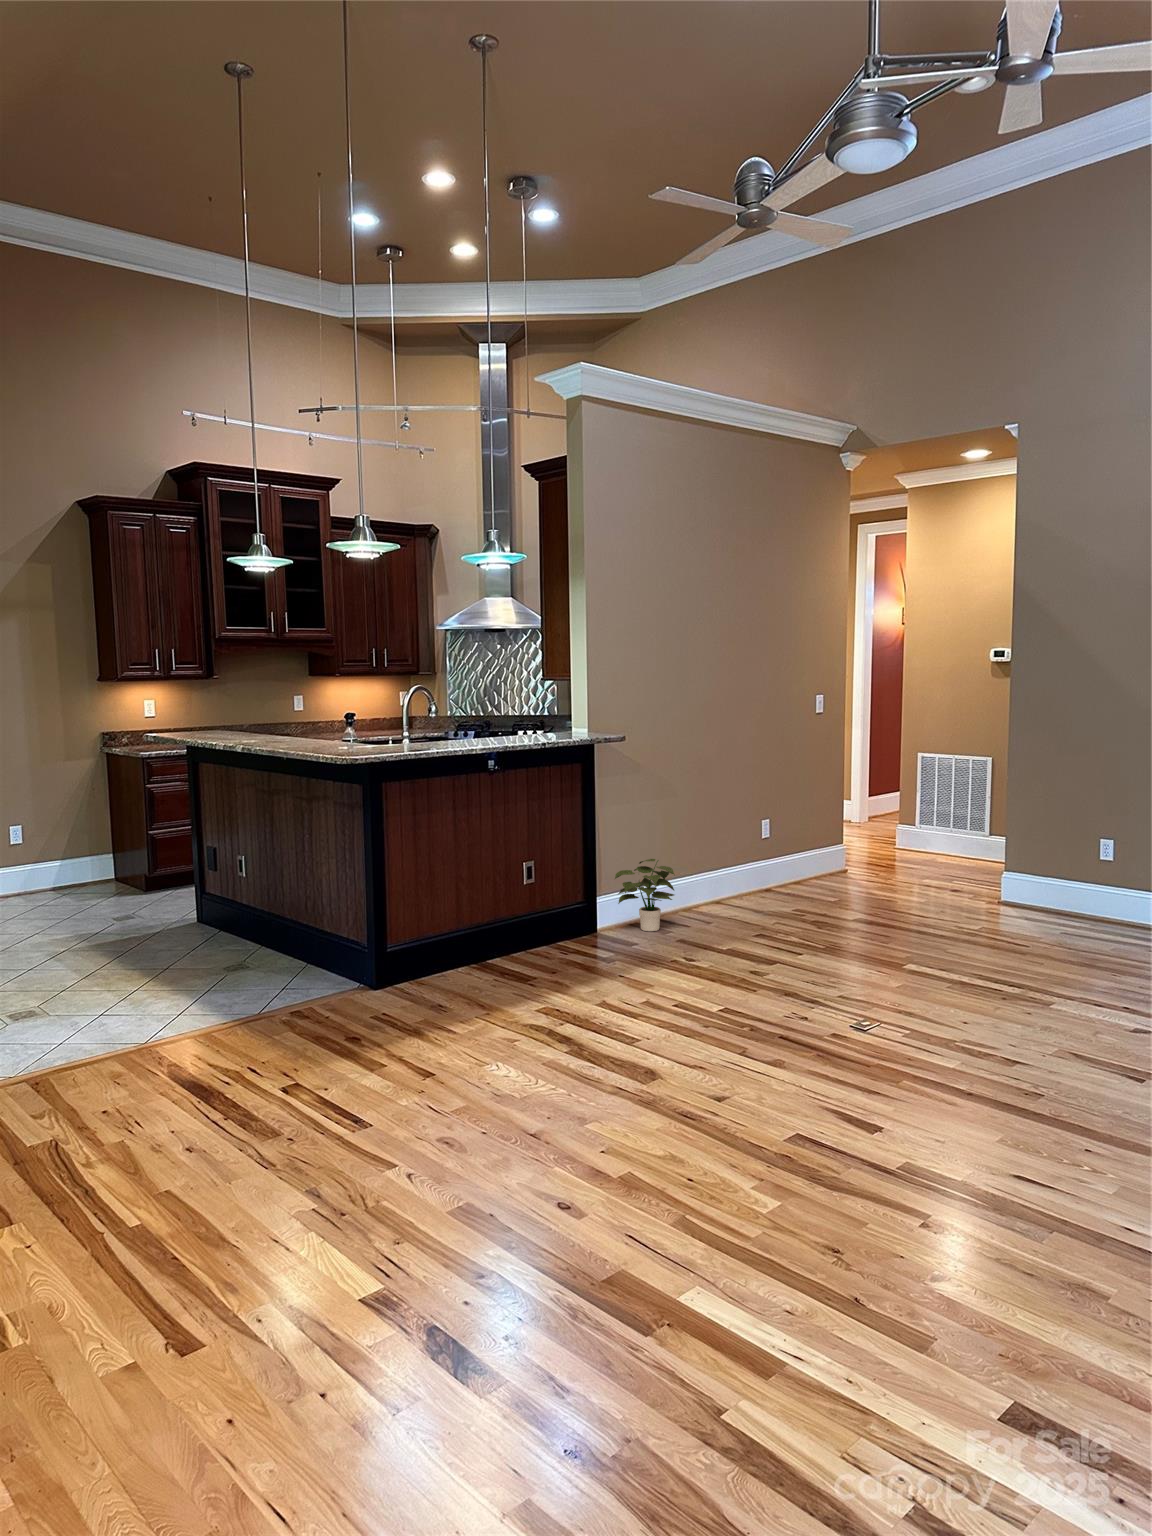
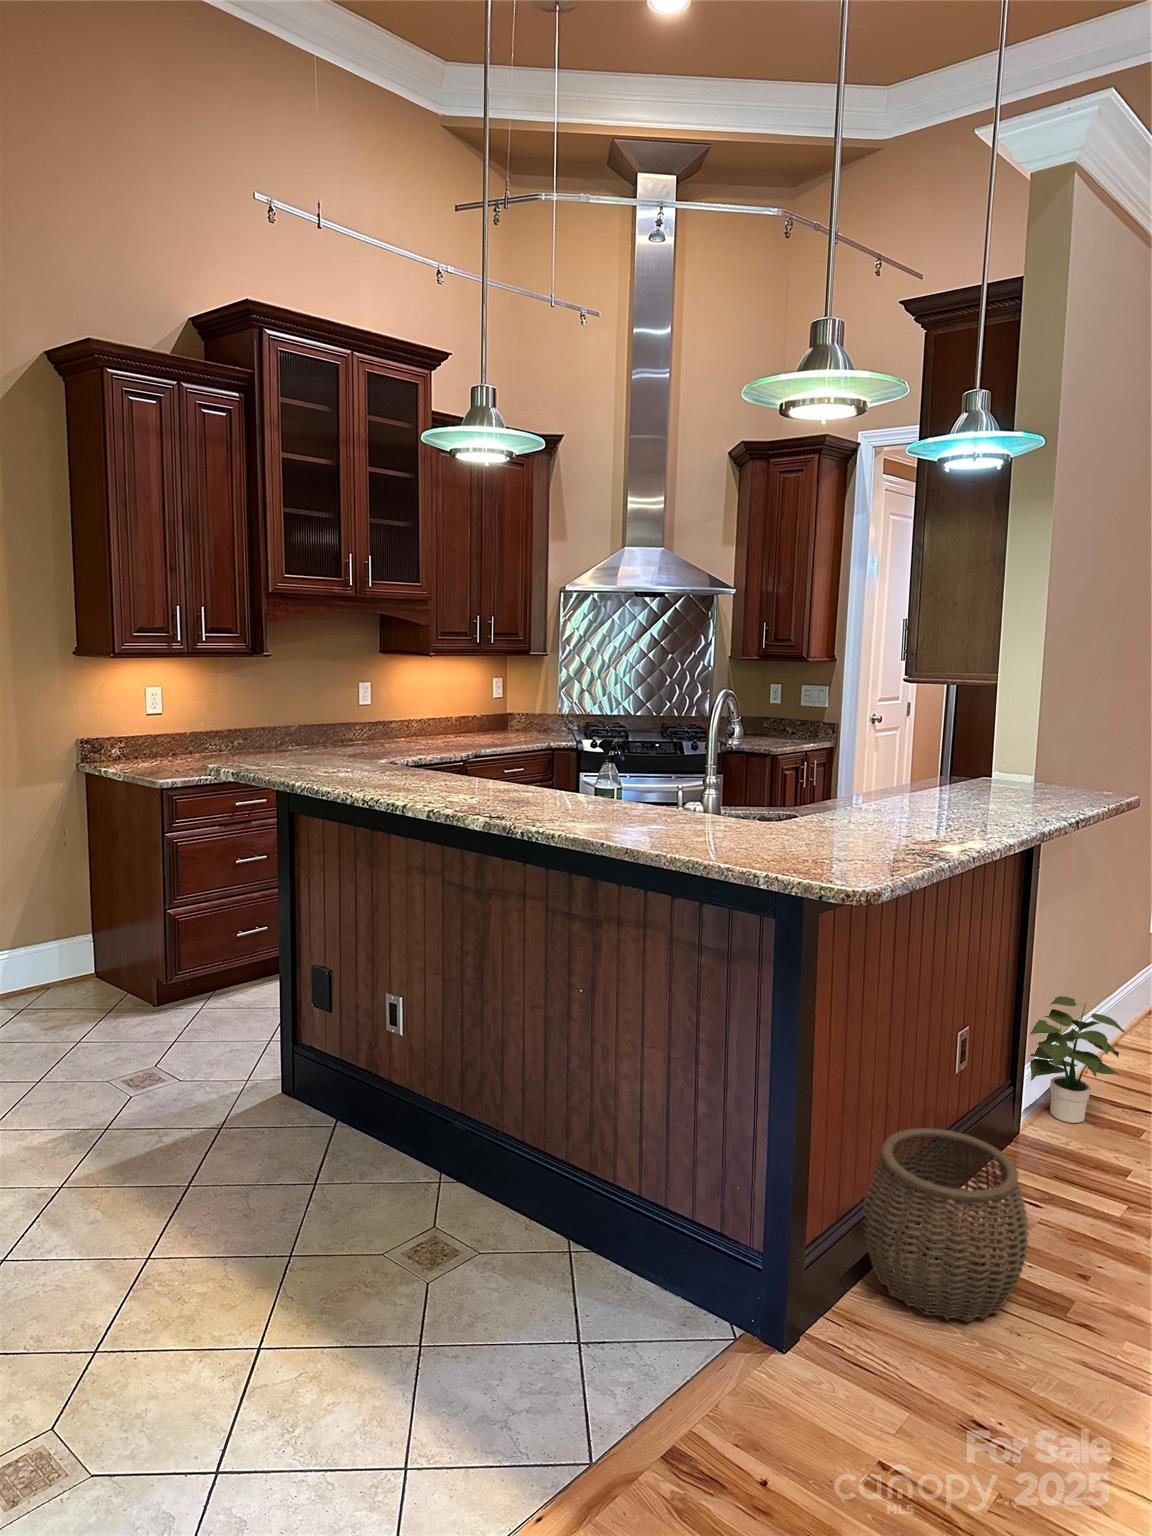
woven basket: none [444,901,526,986] -> present [862,1128,1029,1321]

